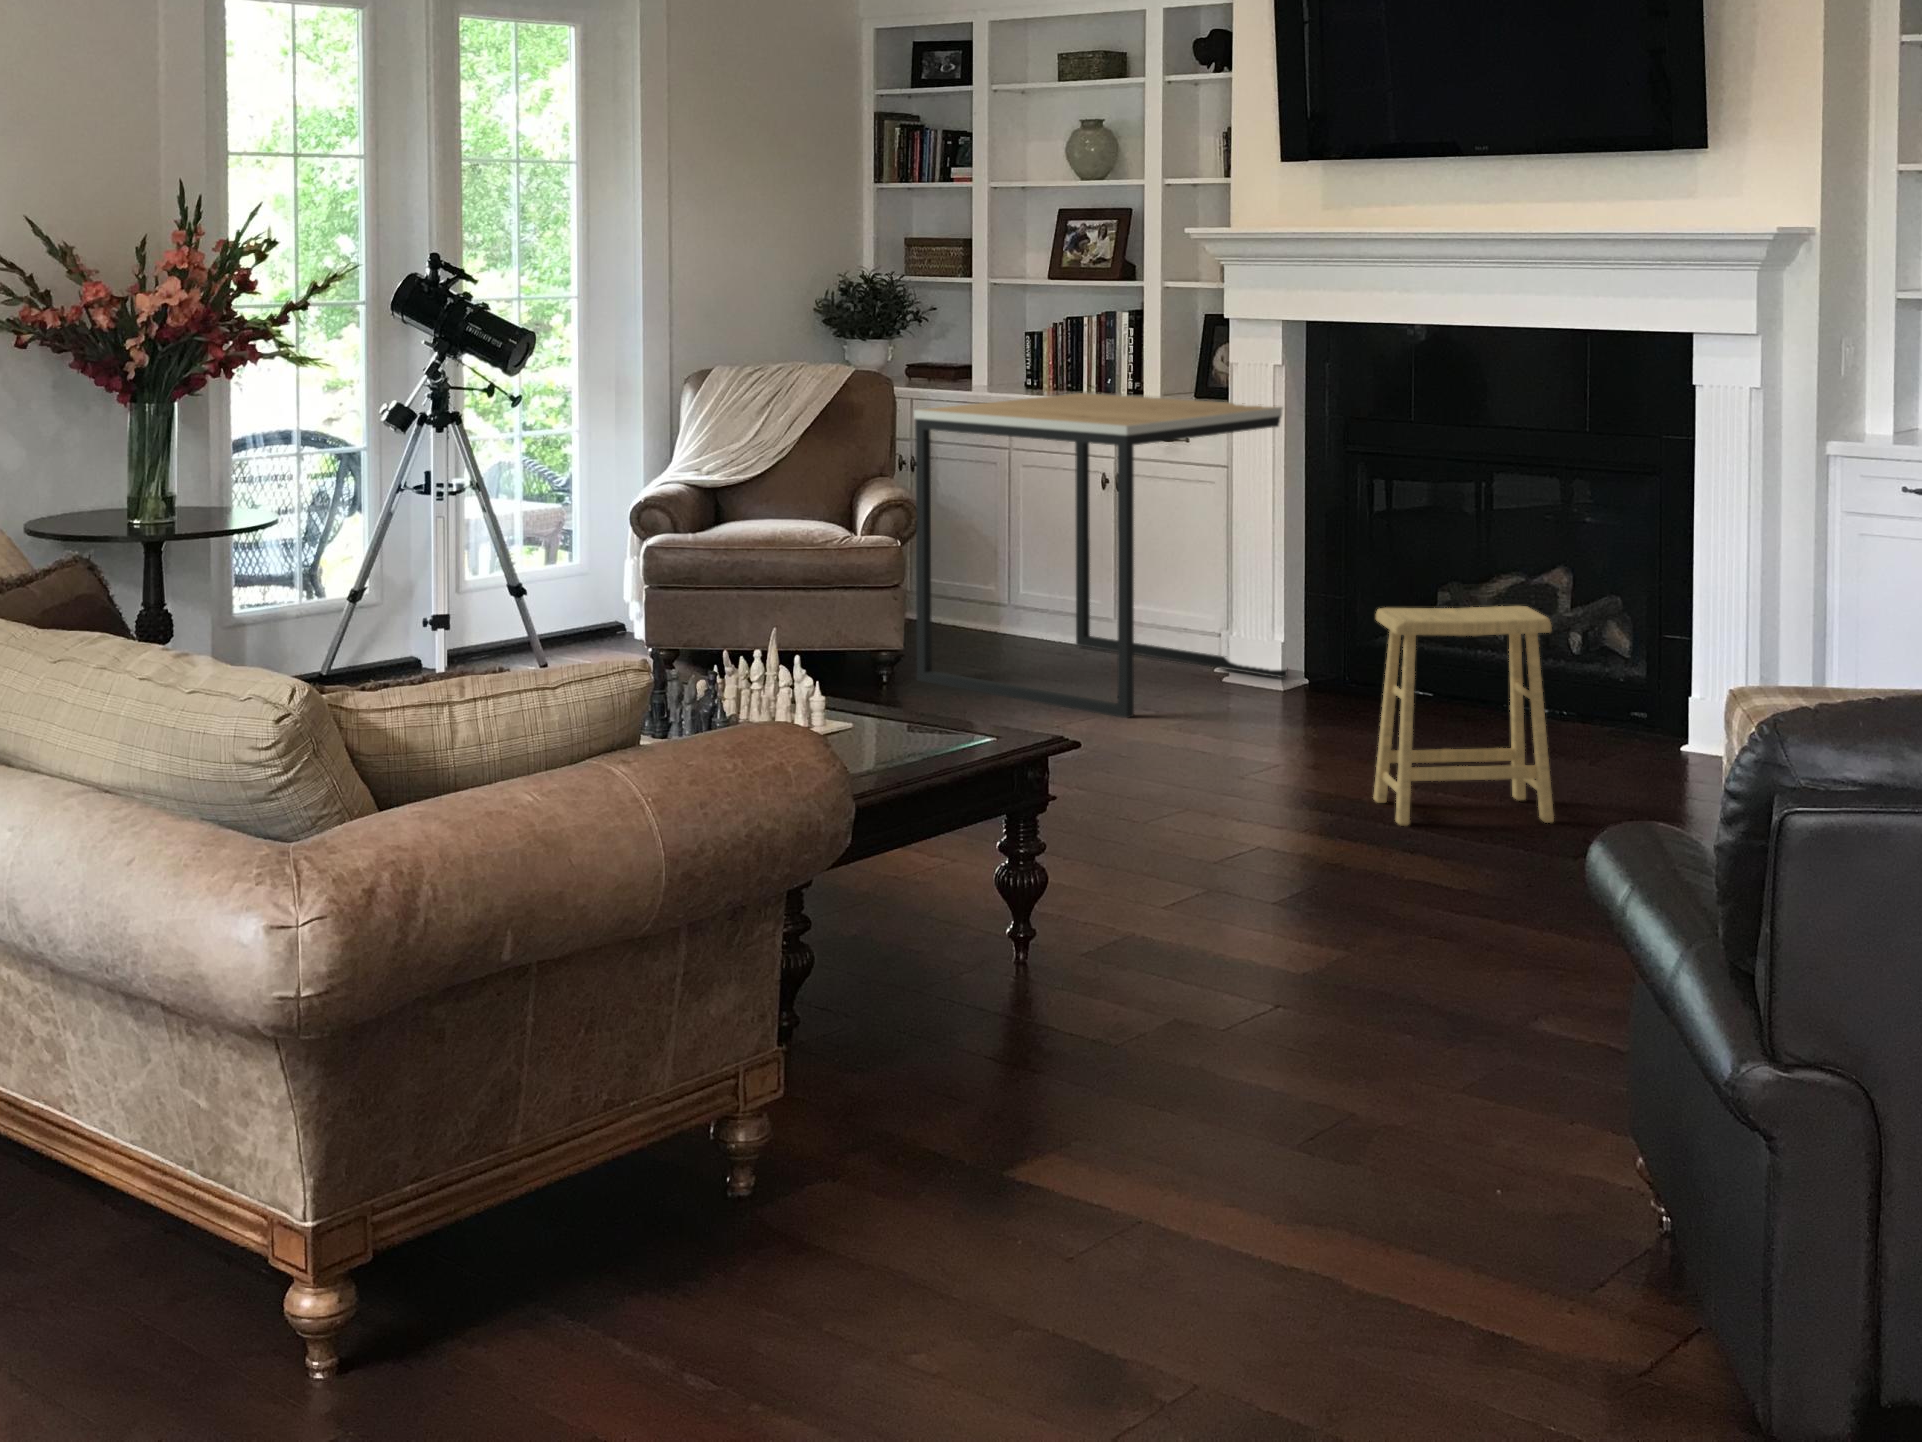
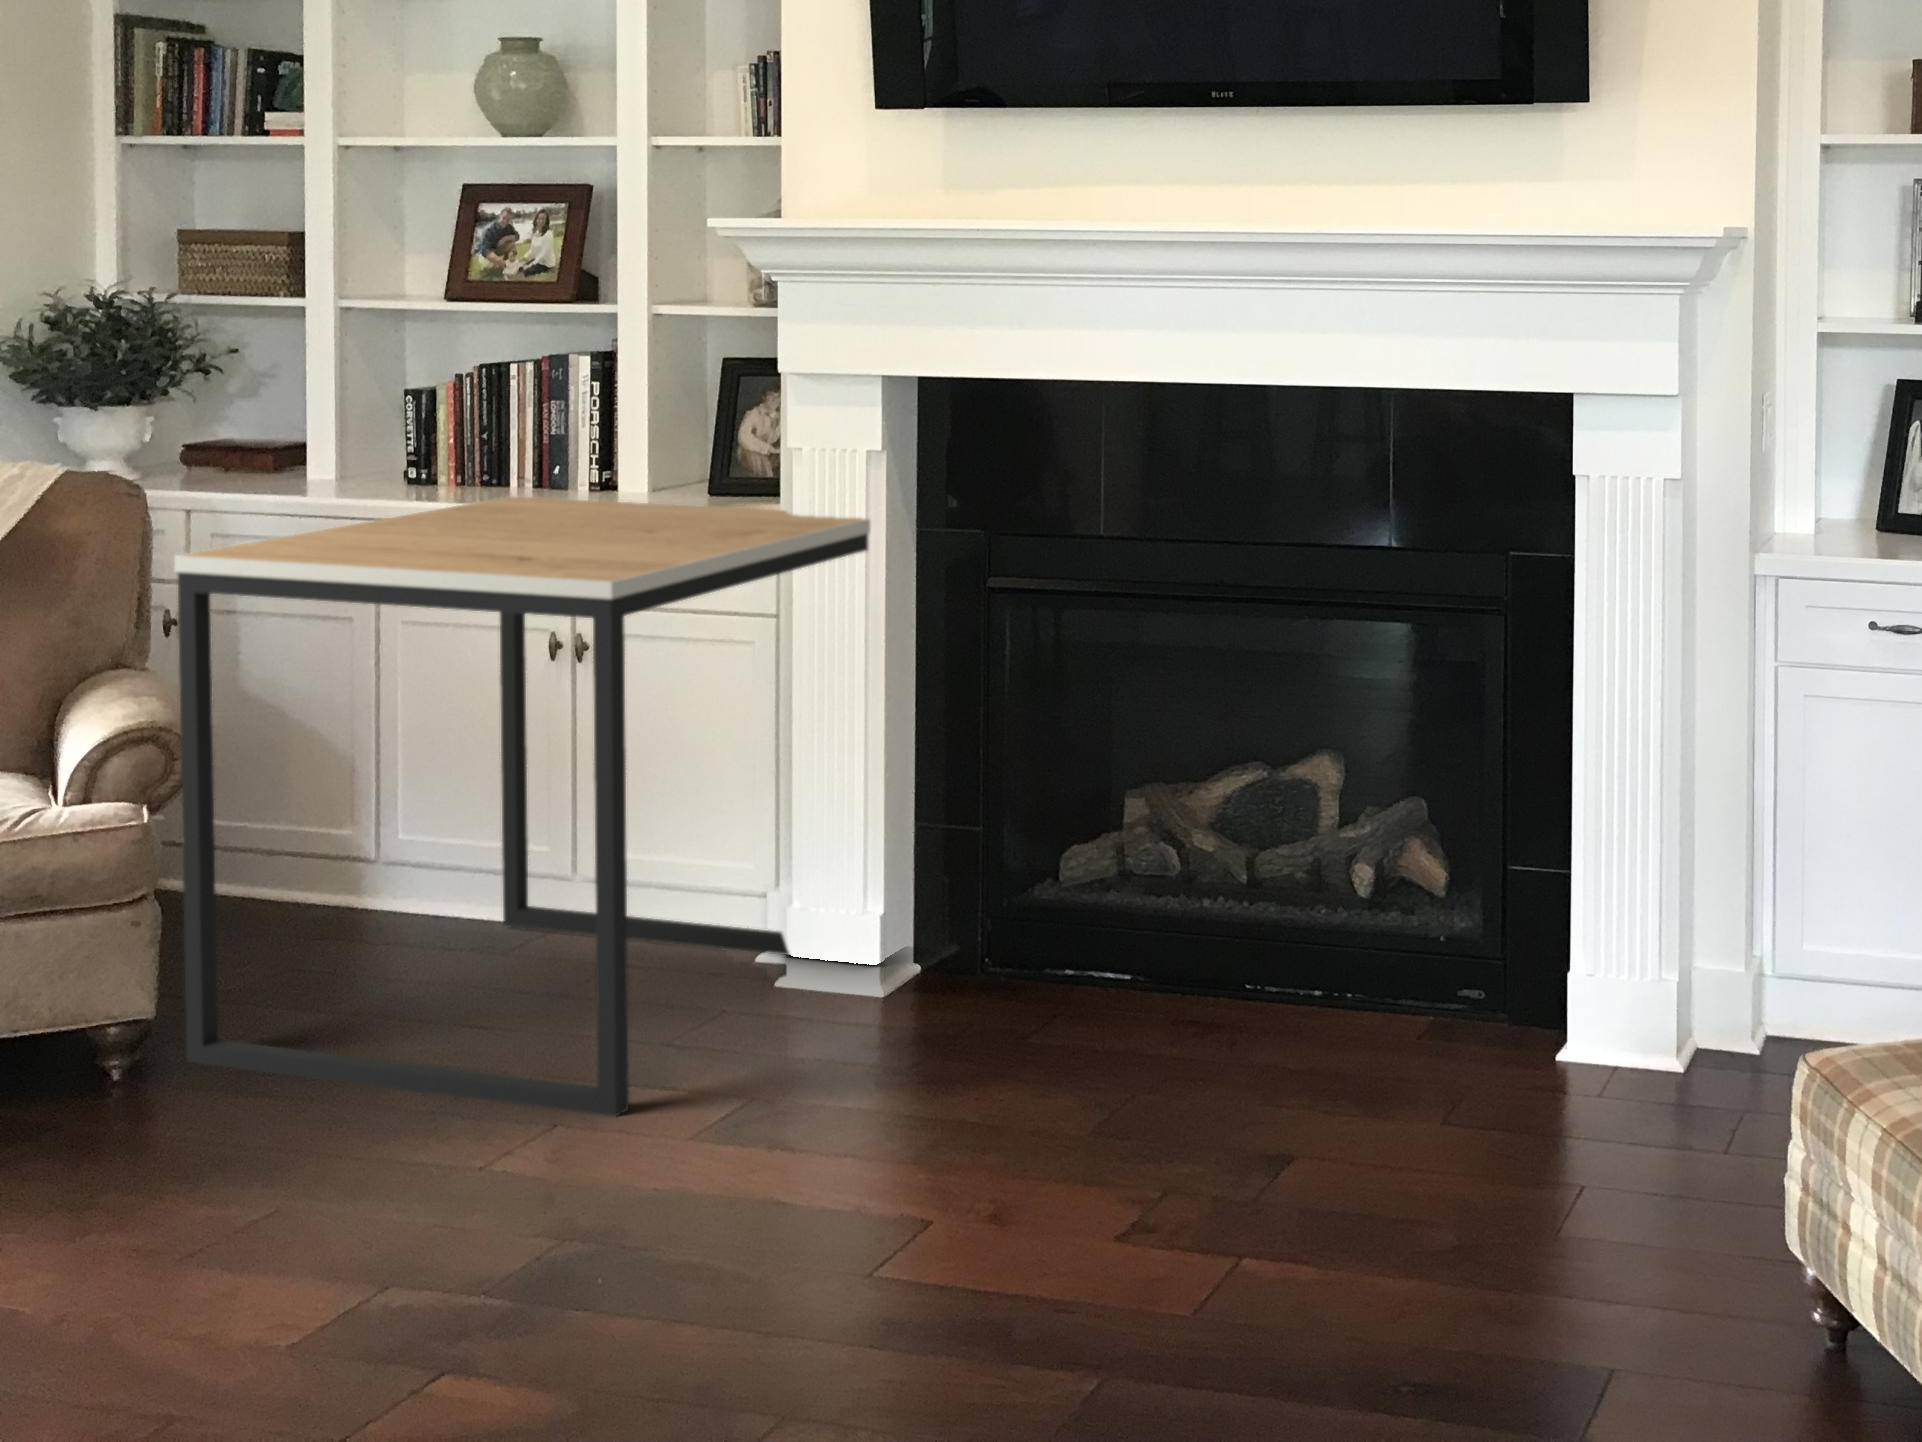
footstool: present [1373,606,1554,826] -> none [1136,905,1477,1382]

